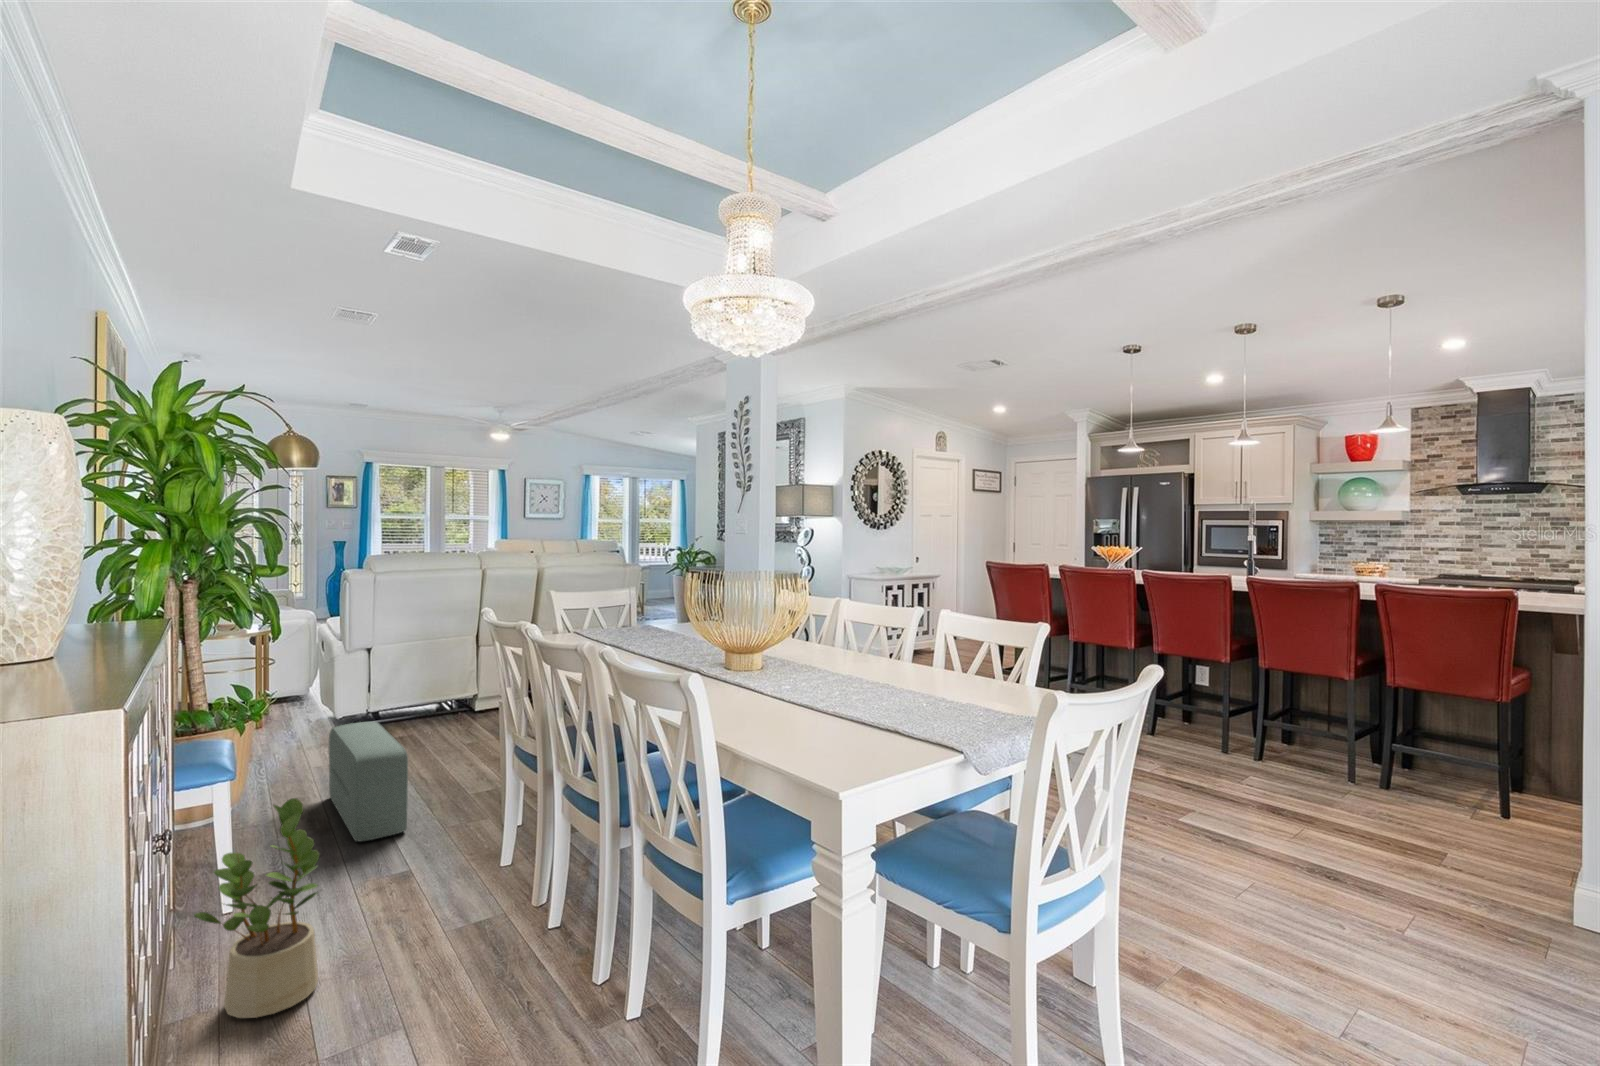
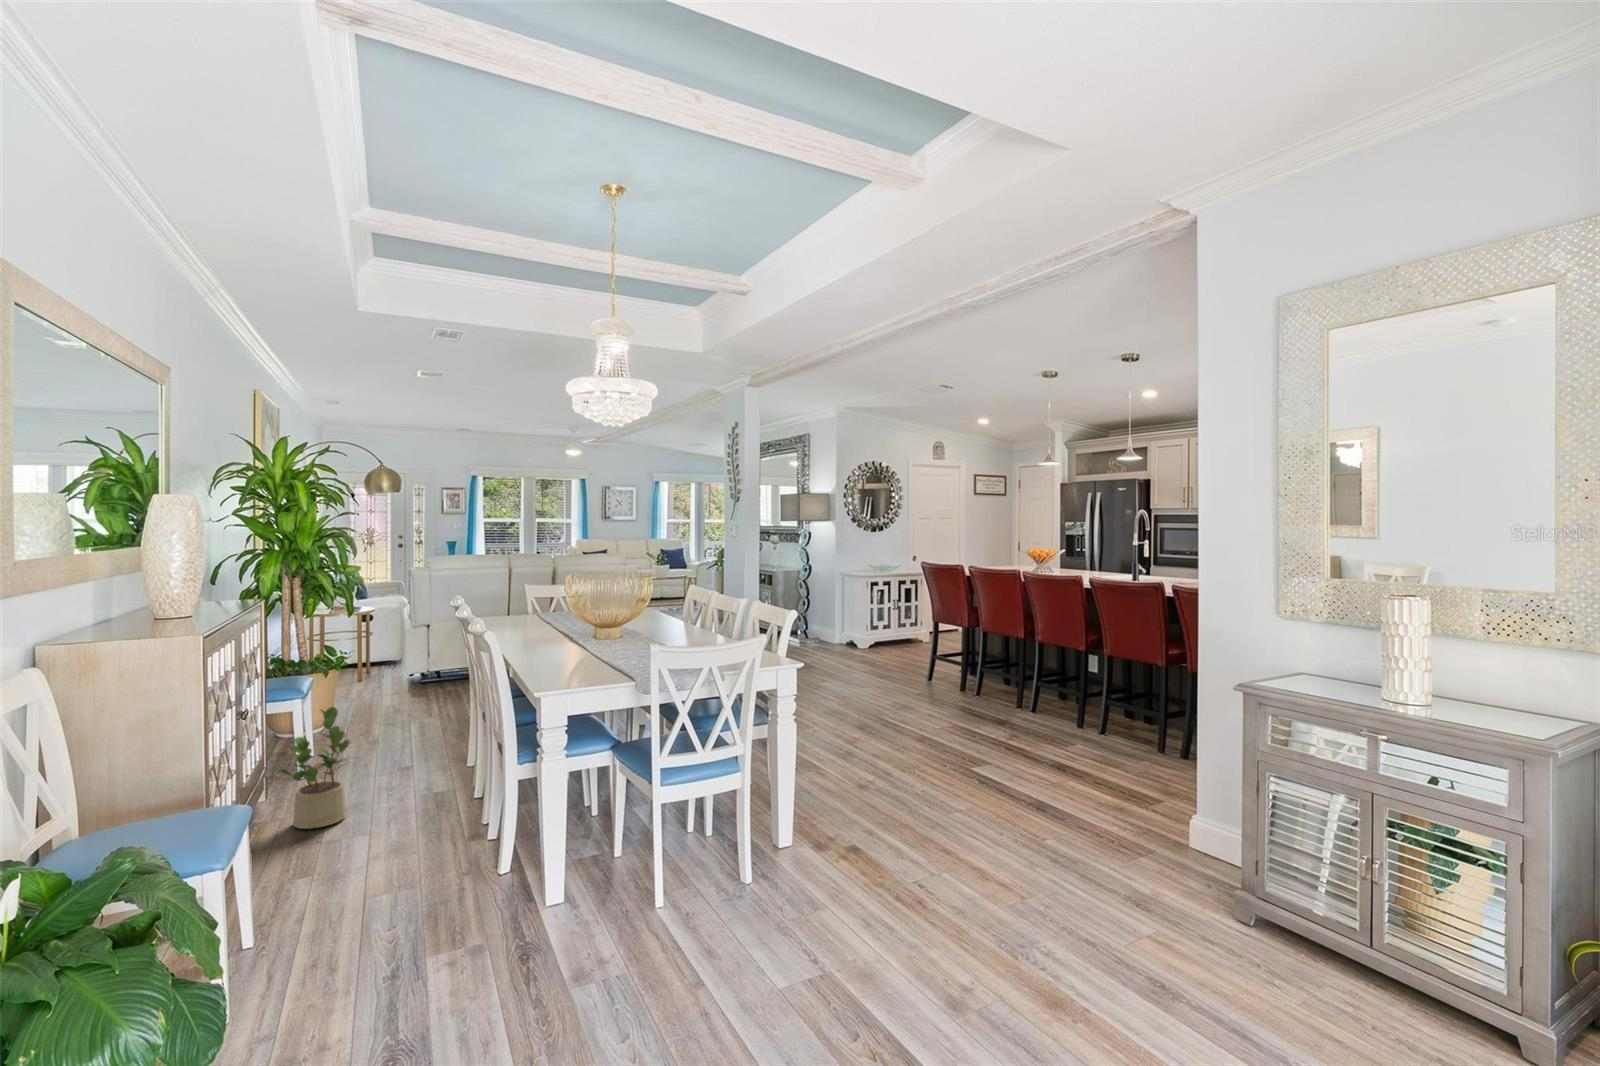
pouf: present [329,722,408,841] -> none [391,673,432,749]

